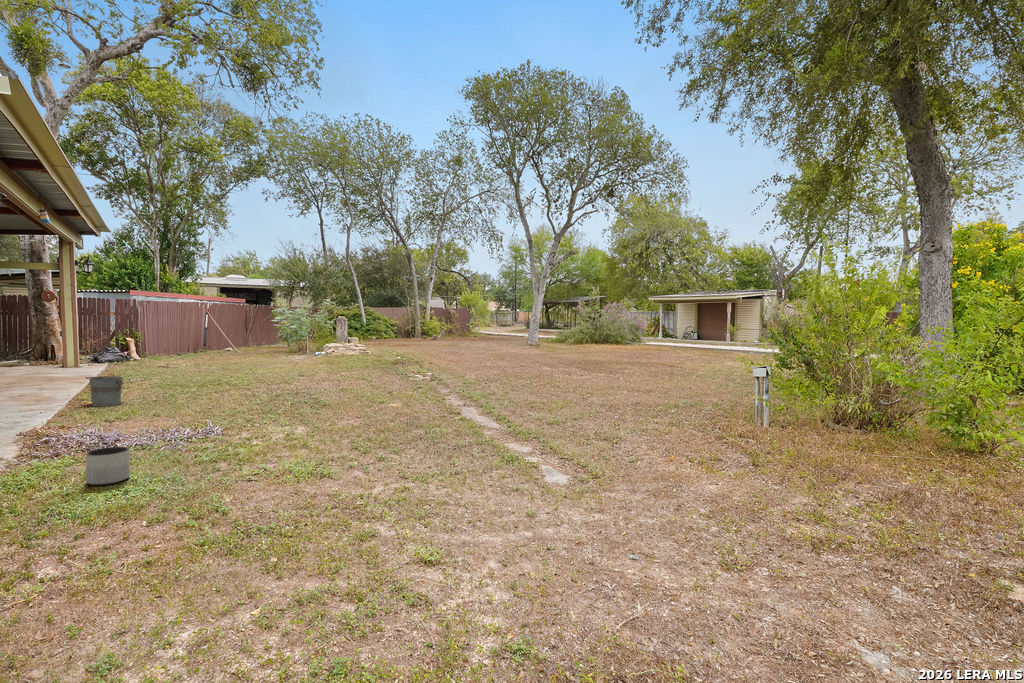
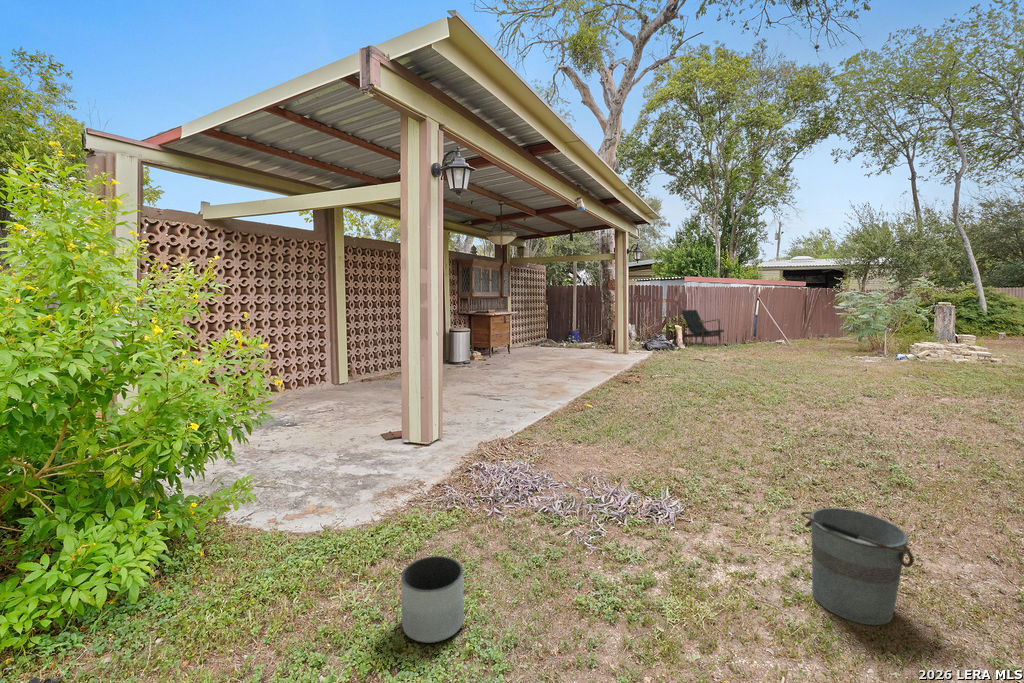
lounge chair: none [133,322,181,356] -> present [681,310,724,346]
bucket: present [86,376,123,407] -> present [801,508,914,625]

